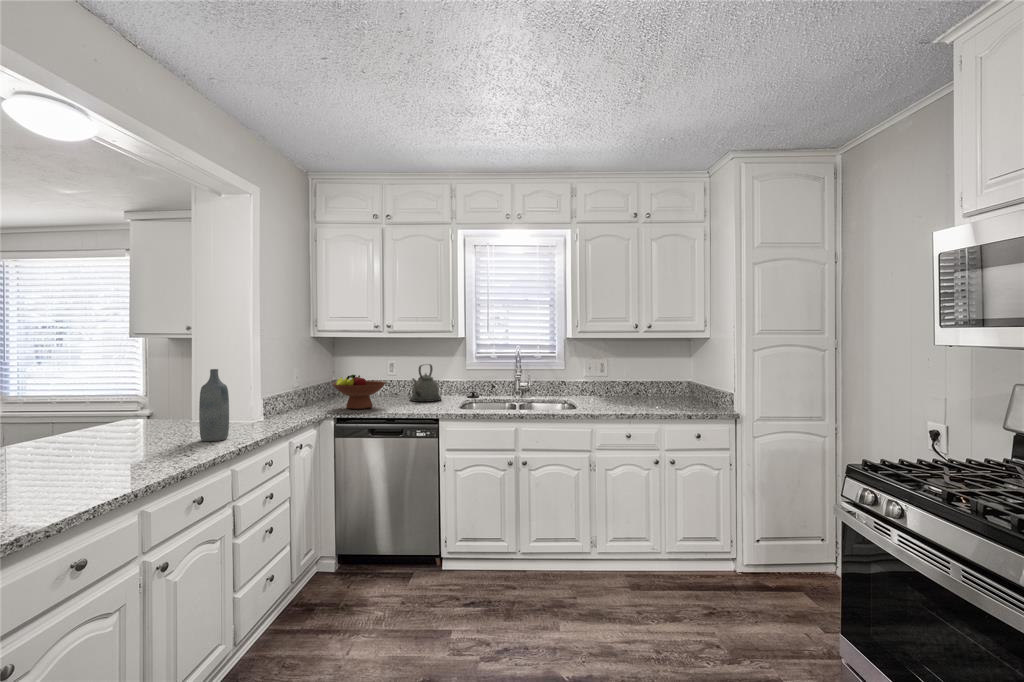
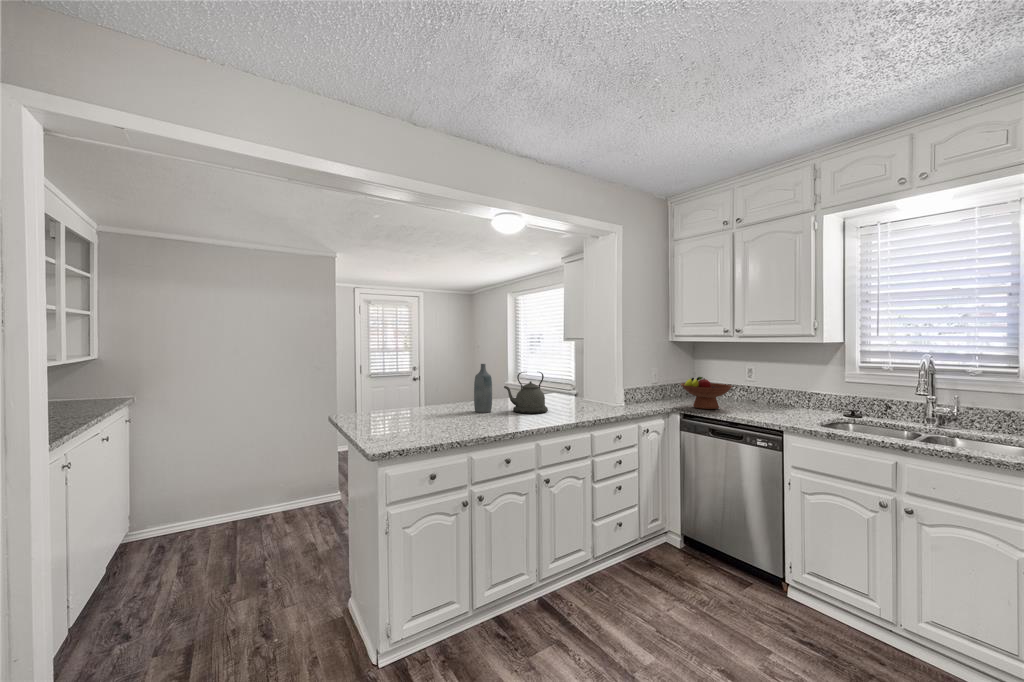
kettle: present [410,364,441,402] -> present [504,372,548,414]
bottle: present [199,369,229,441] -> present [474,364,492,413]

